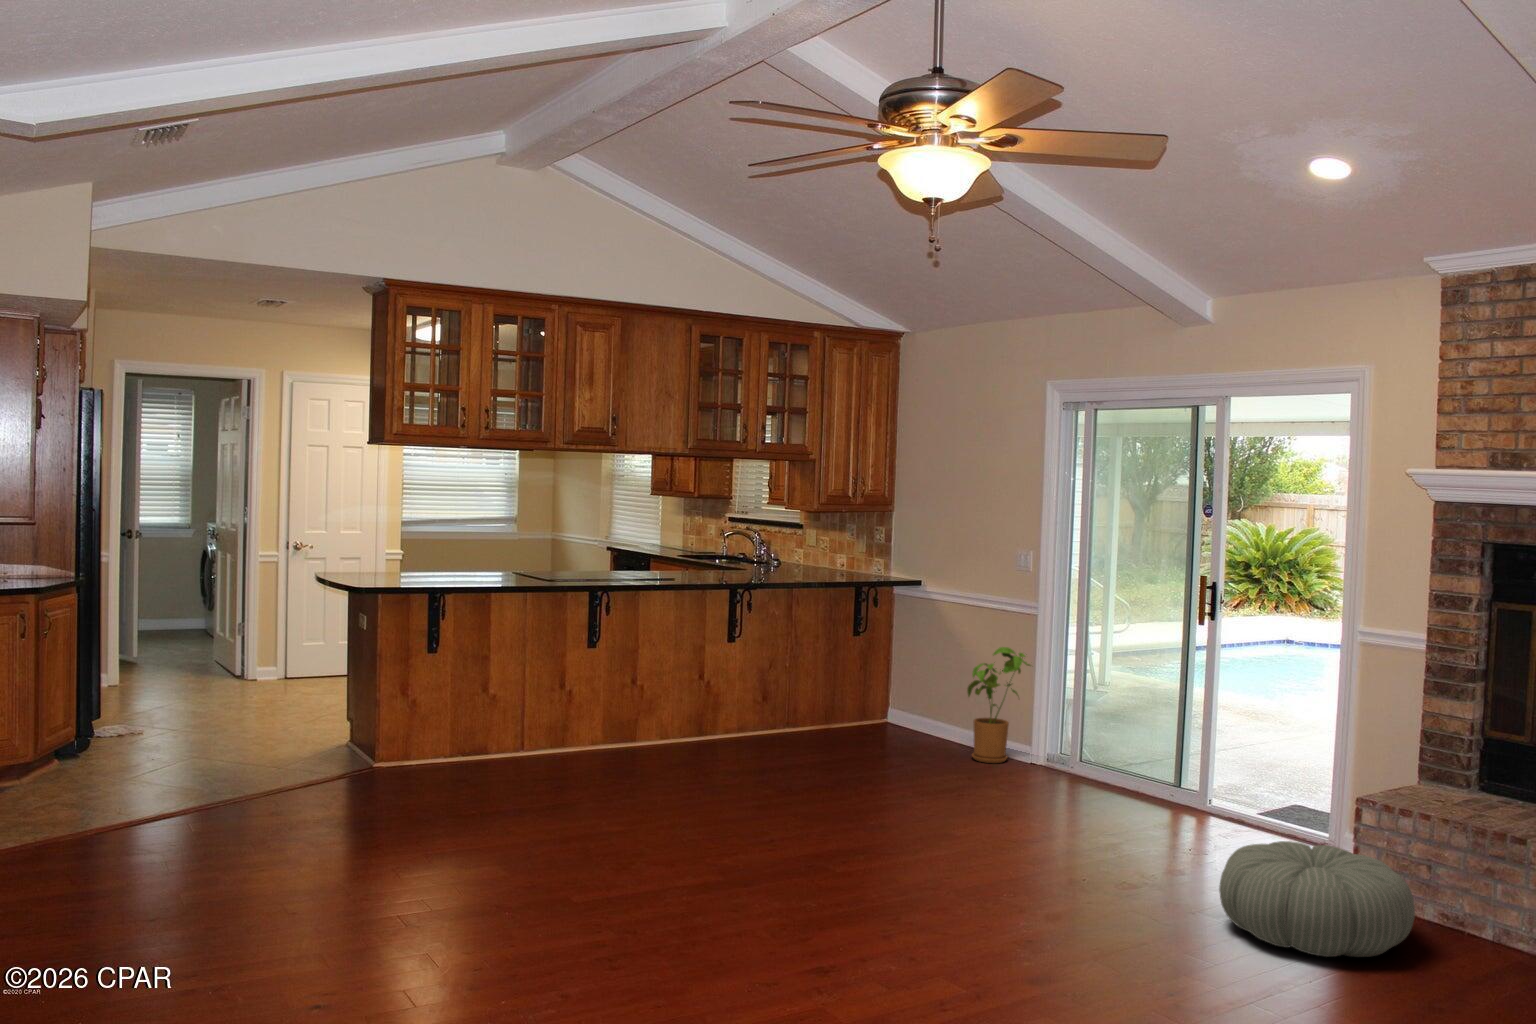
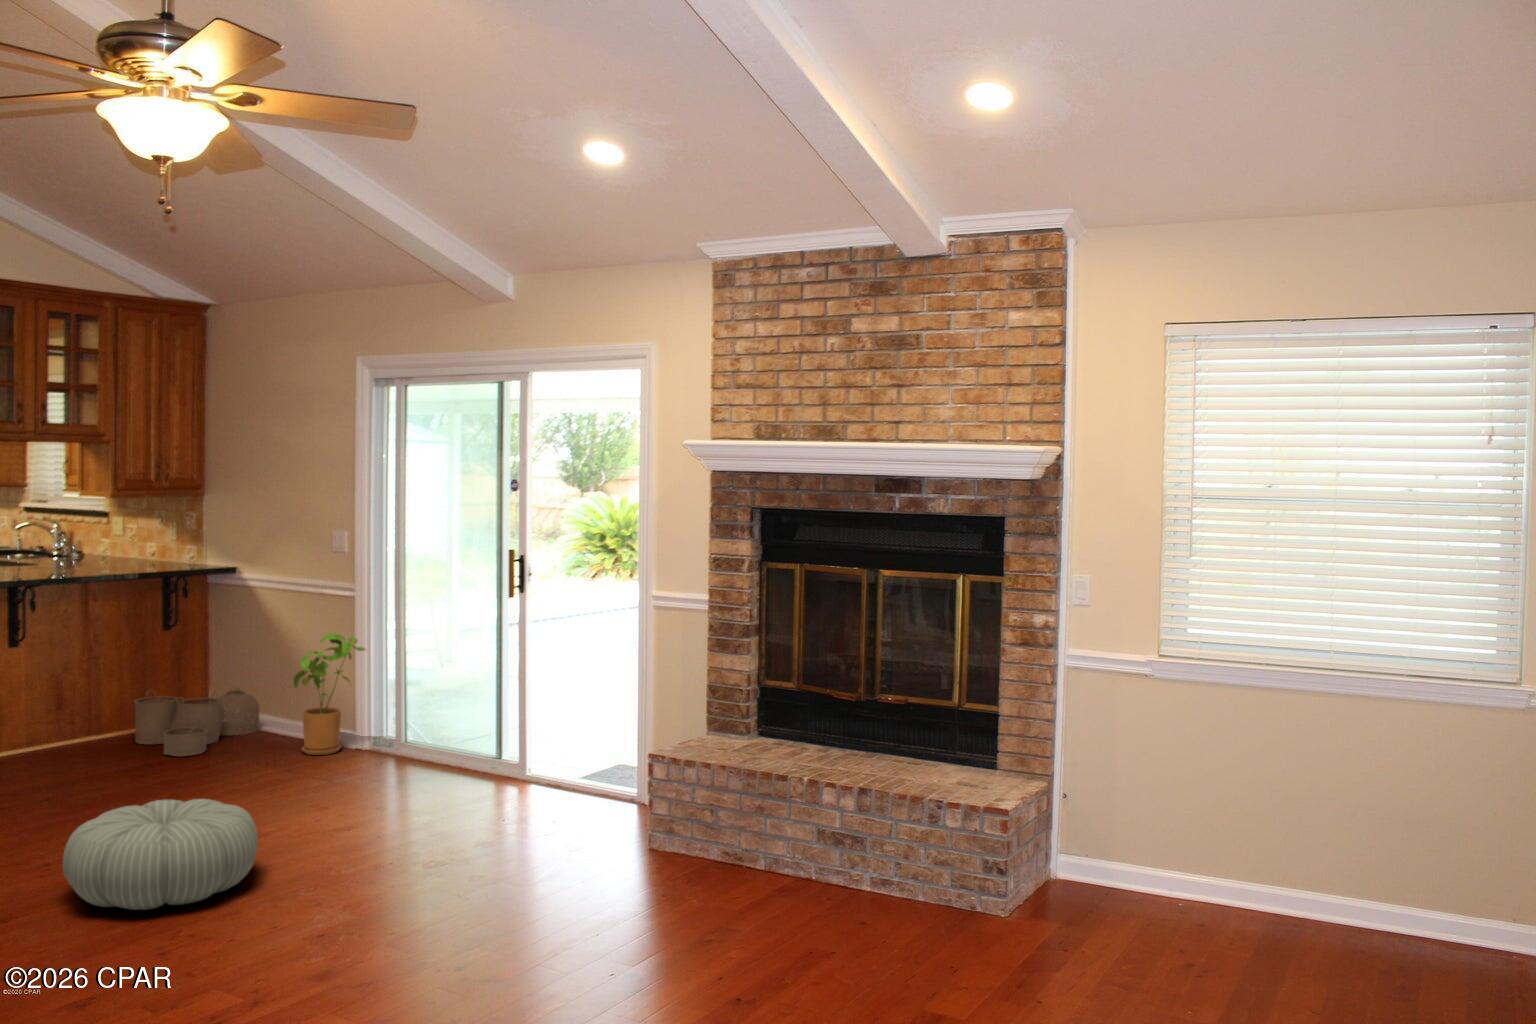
woven basket: none [823,687,927,750] -> present [135,687,260,756]
pouf: present [1219,841,1415,957] -> present [63,799,258,910]

